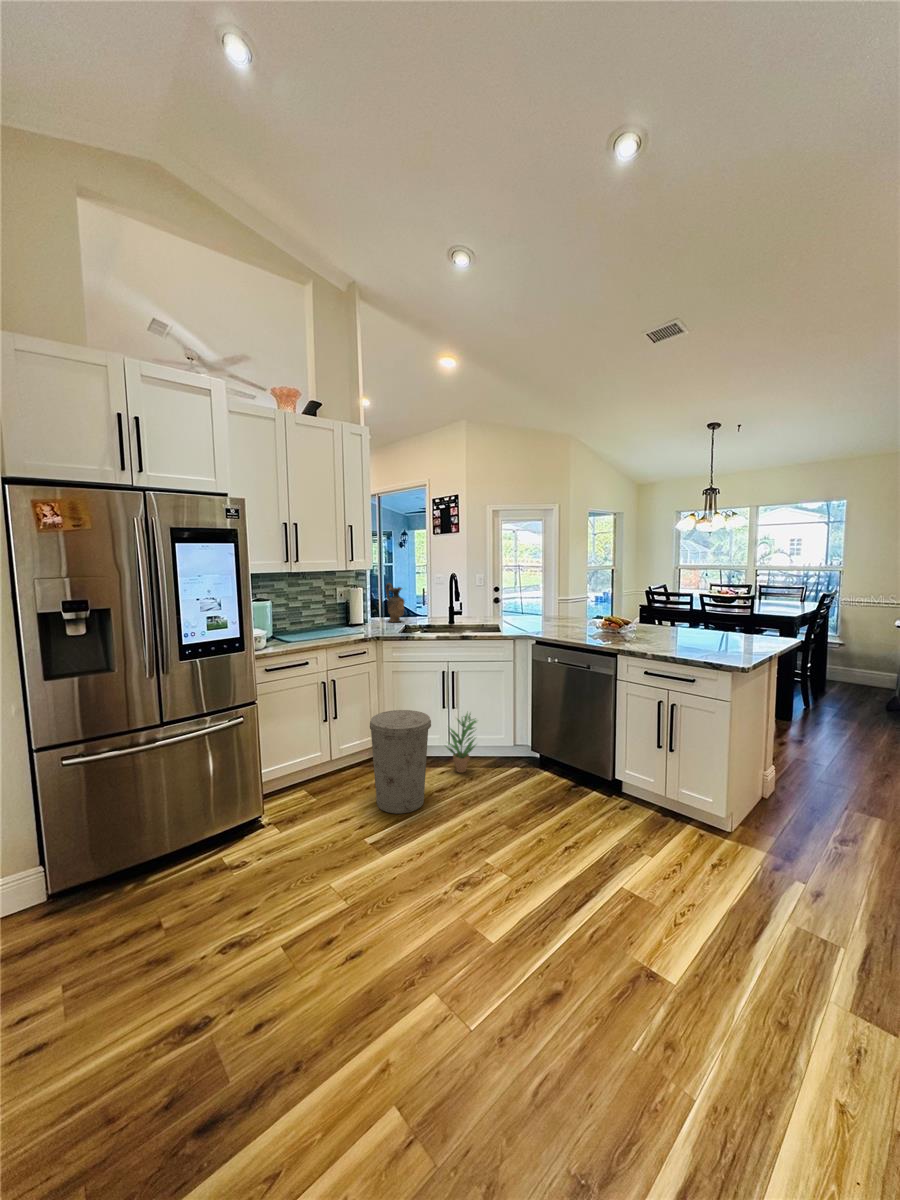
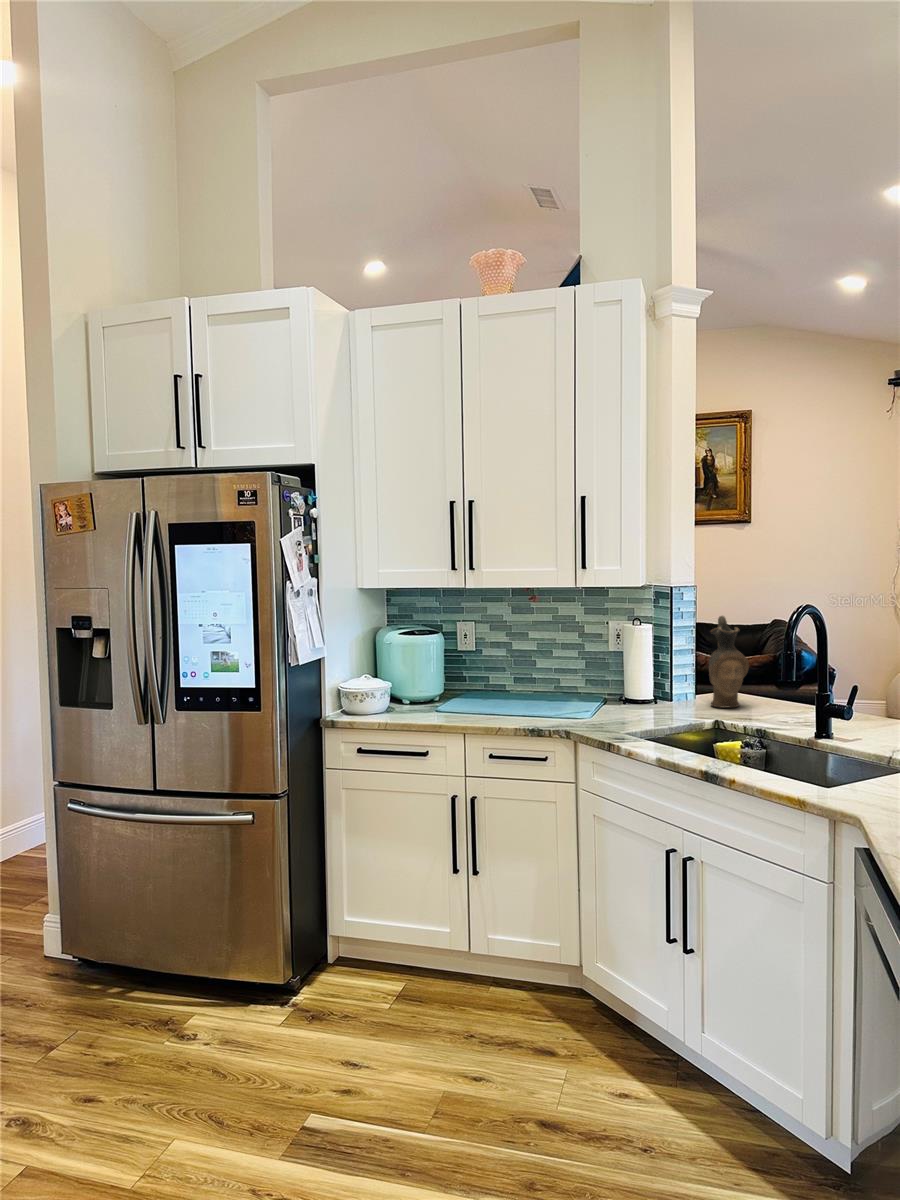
trash can: present [370,710,431,813] -> none [401,888,534,1129]
potted plant: present [446,713,477,773] -> none [634,967,725,1127]

